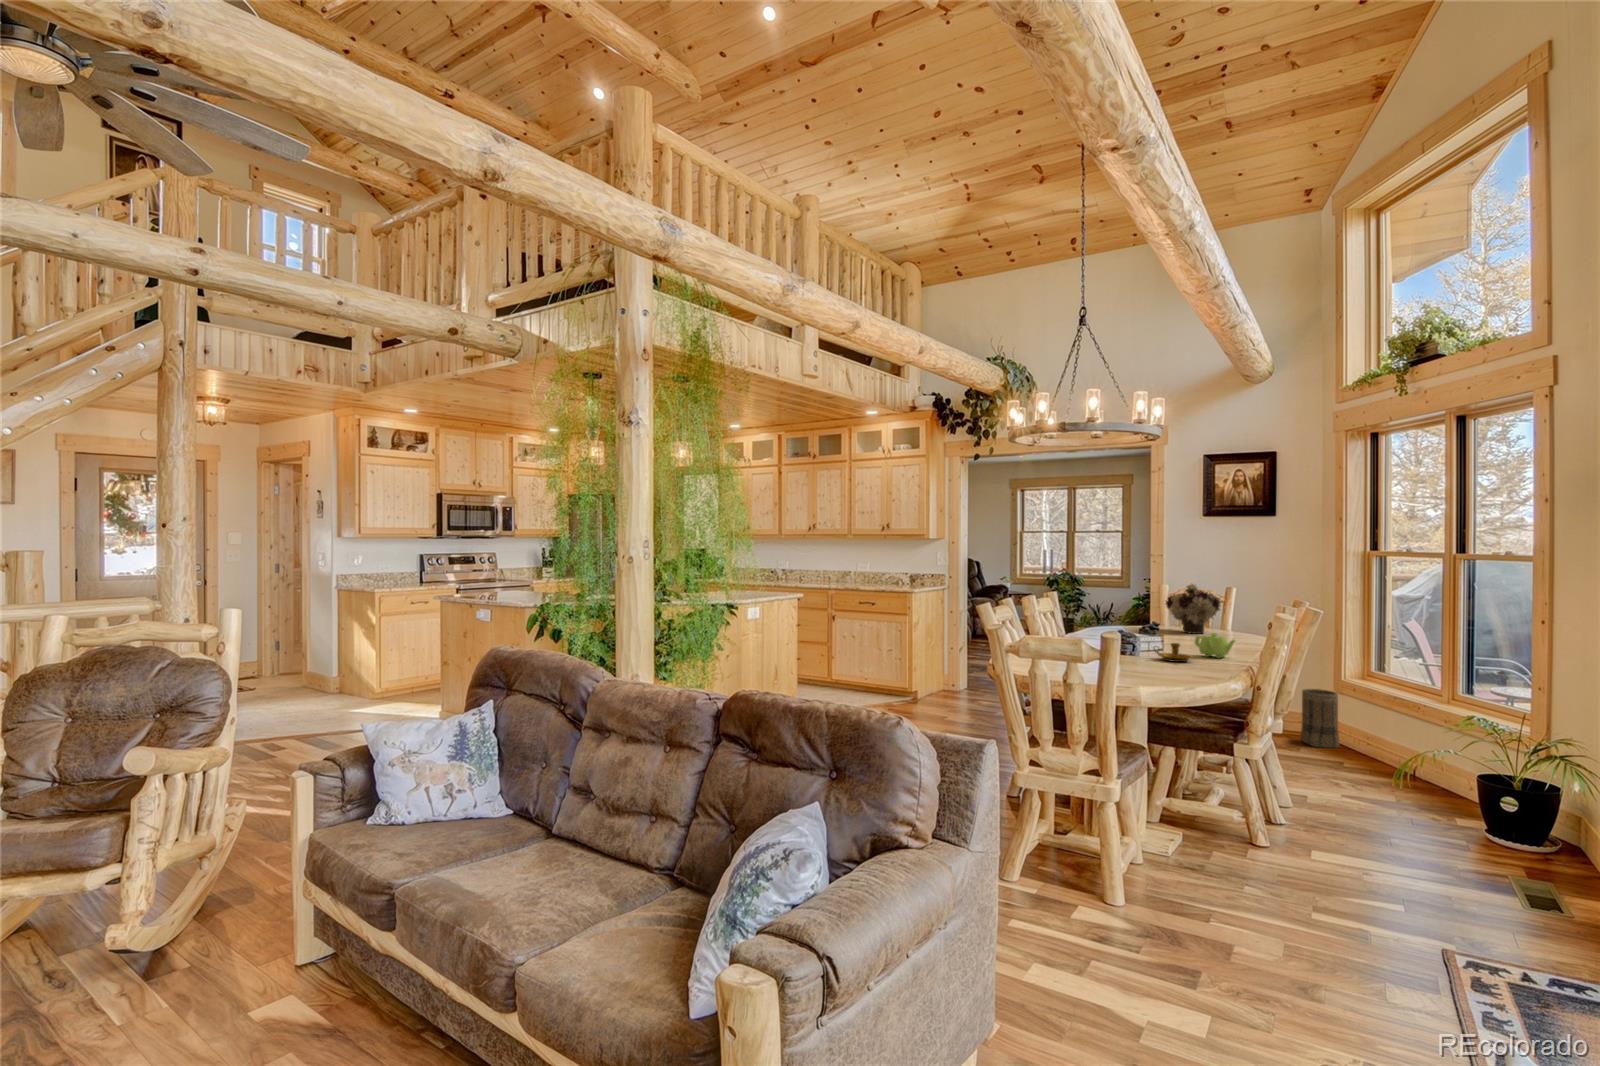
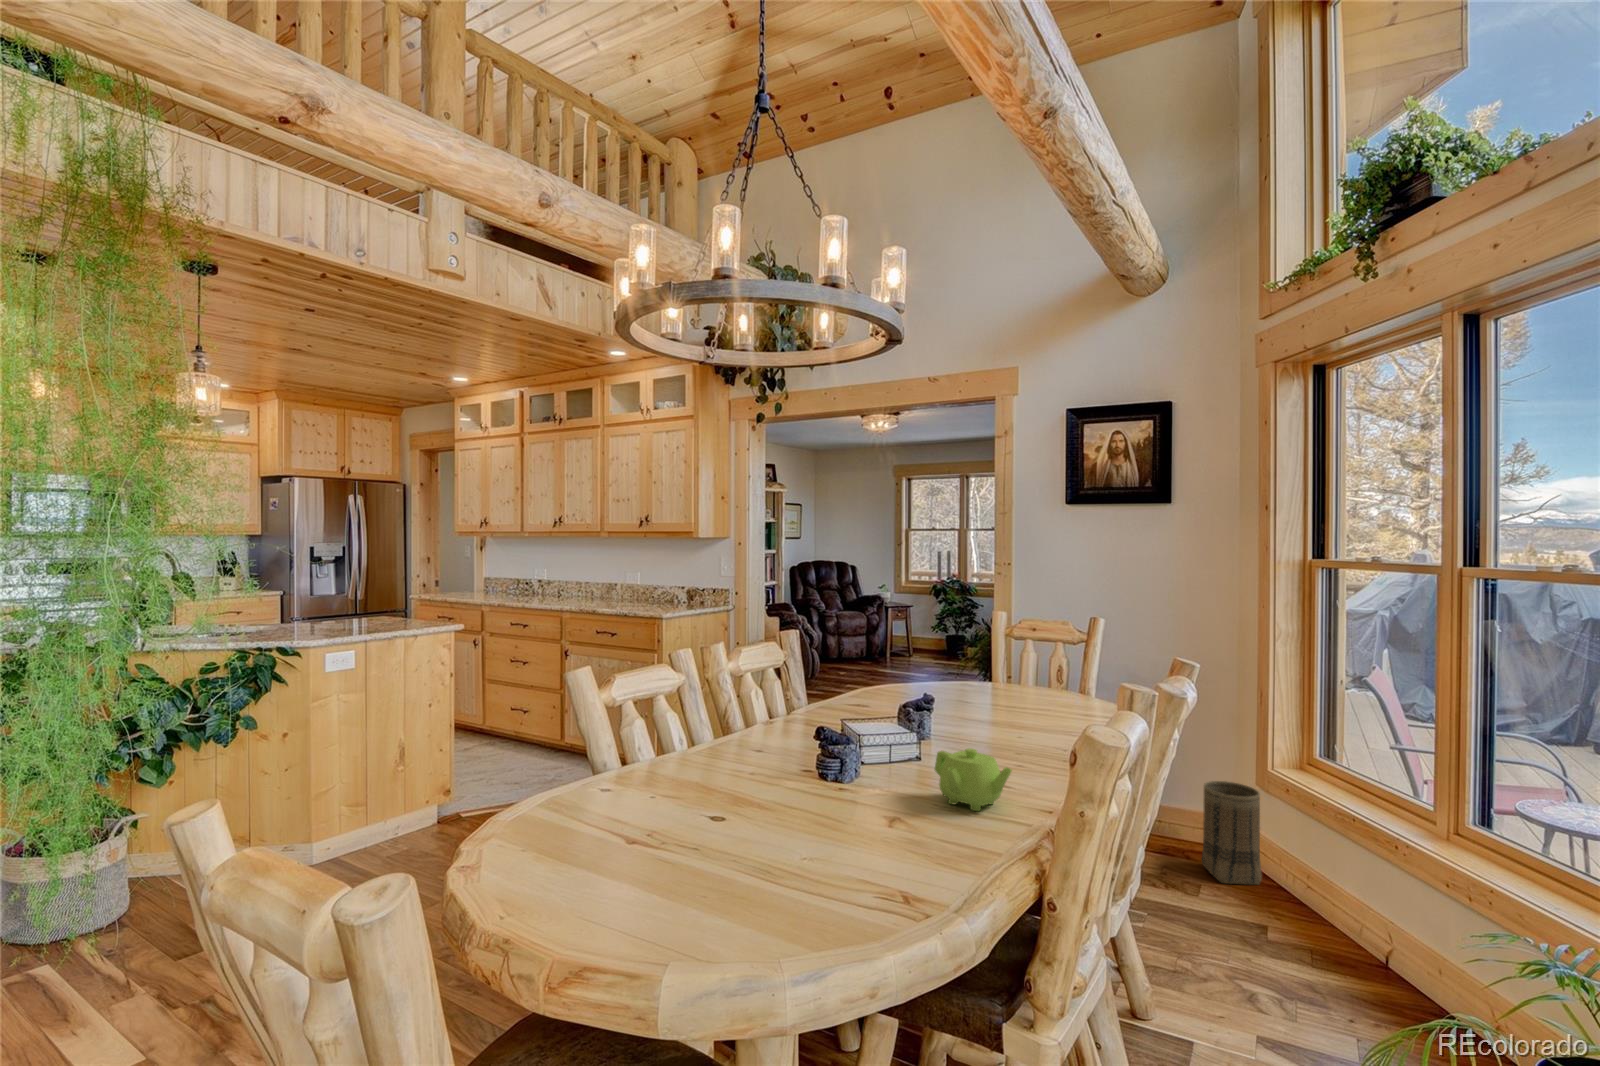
flower arrangement: present [1166,584,1220,634] -> none [971,615,1058,705]
candlestick: present [1154,643,1193,662] -> none [819,783,900,836]

